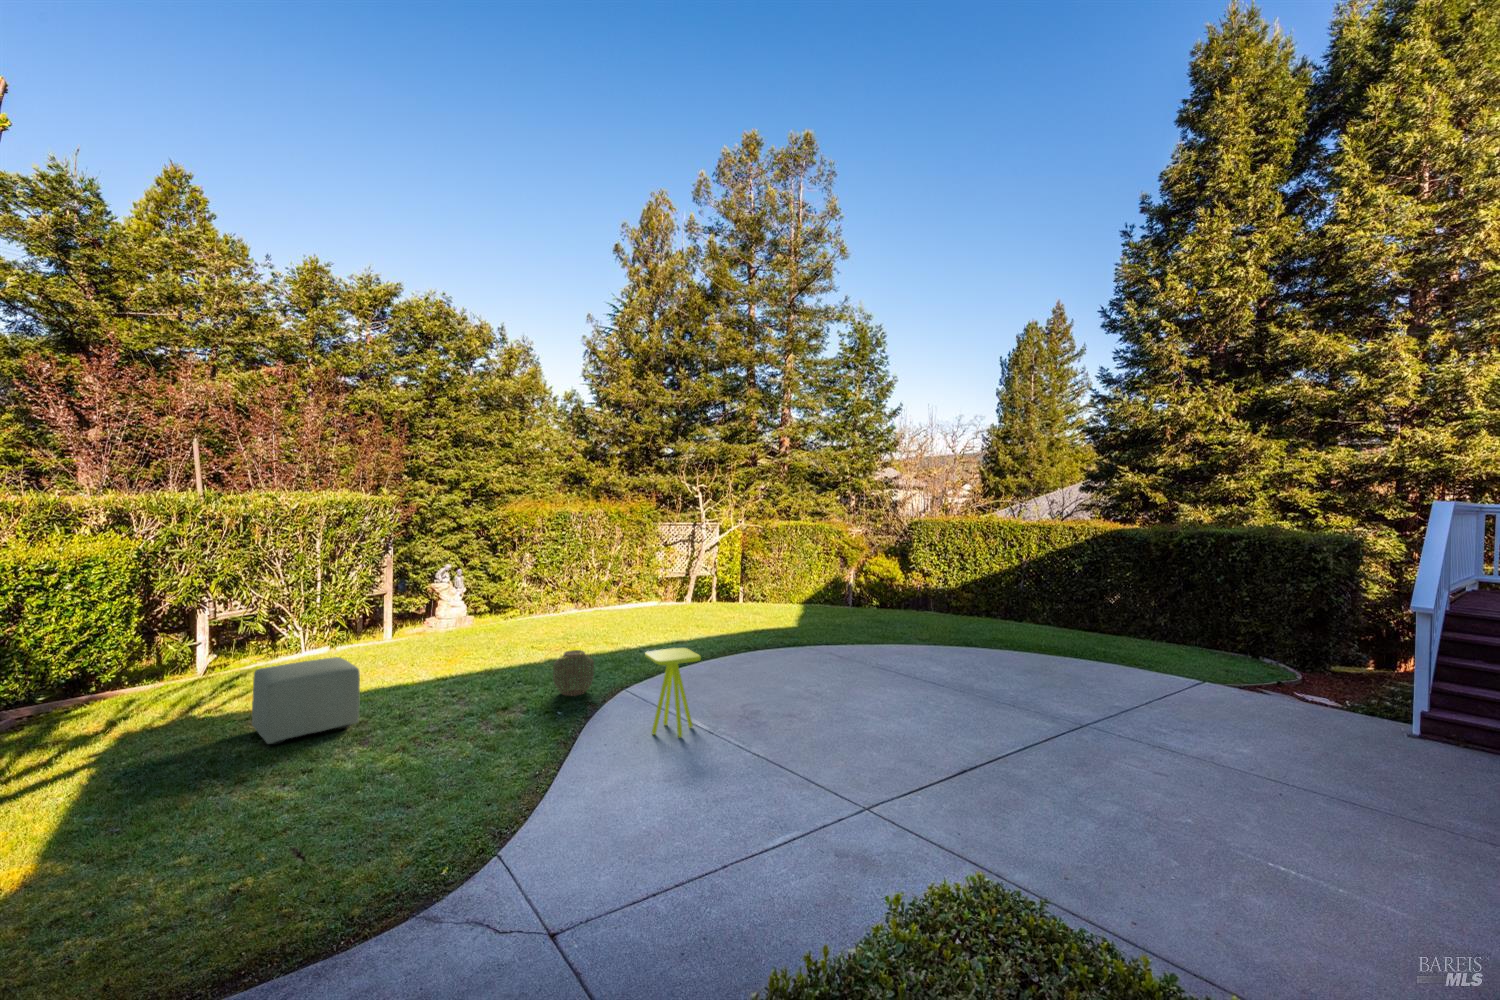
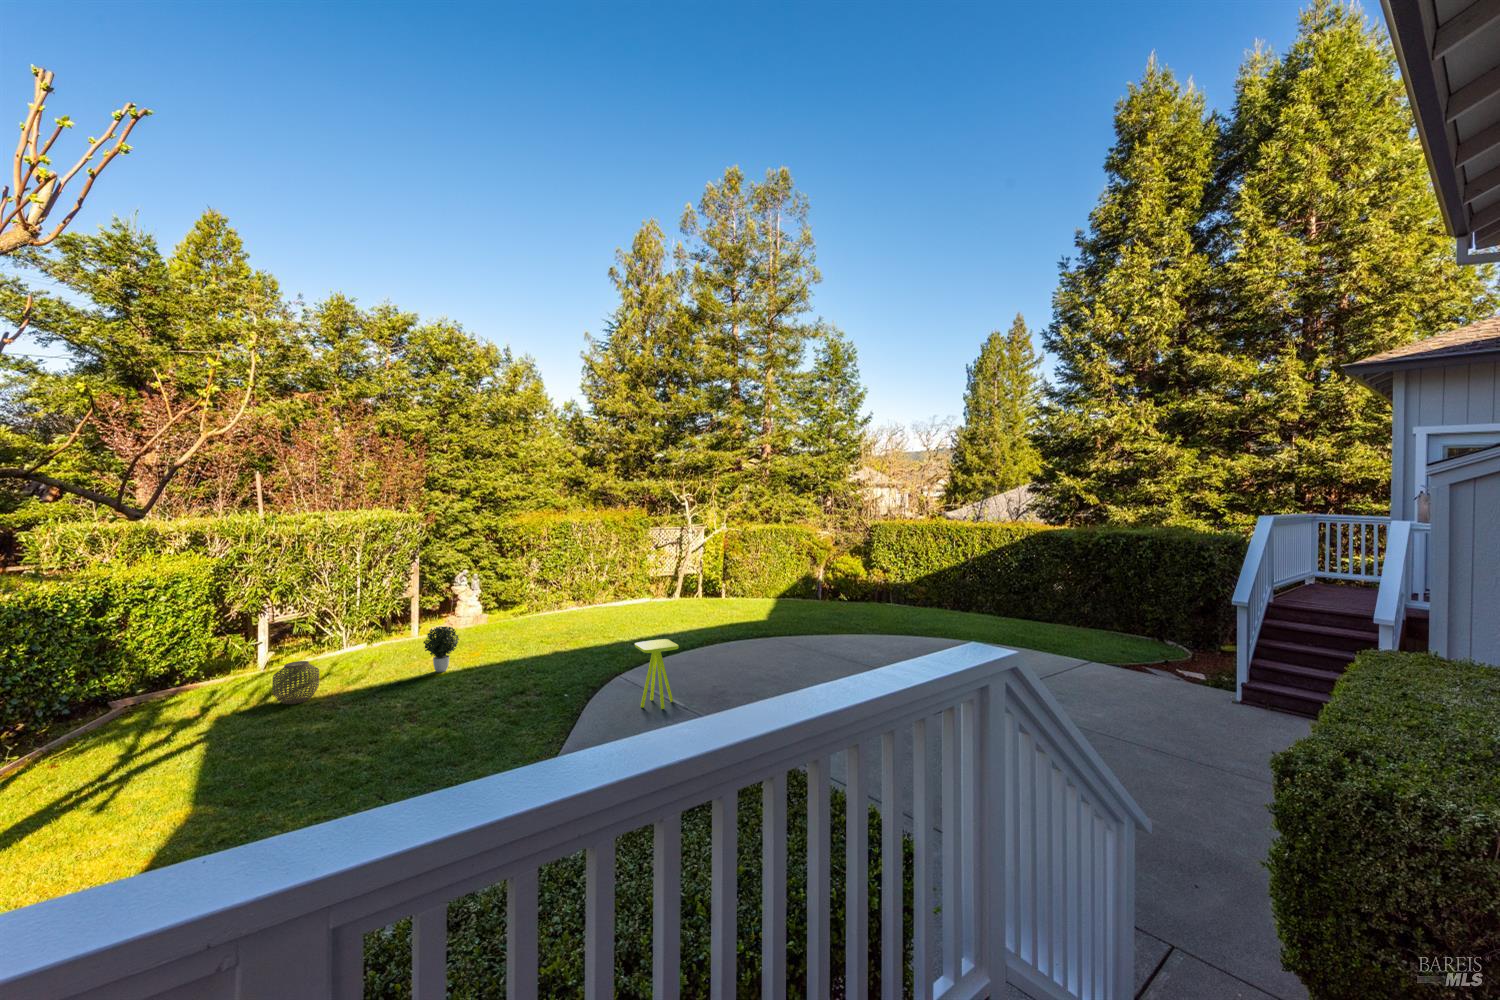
potted plant: none [387,627,432,683] -> present [423,626,459,672]
woven basket: present [553,650,594,696] -> present [272,661,319,704]
ottoman: present [252,657,360,745] -> none [323,652,408,720]

